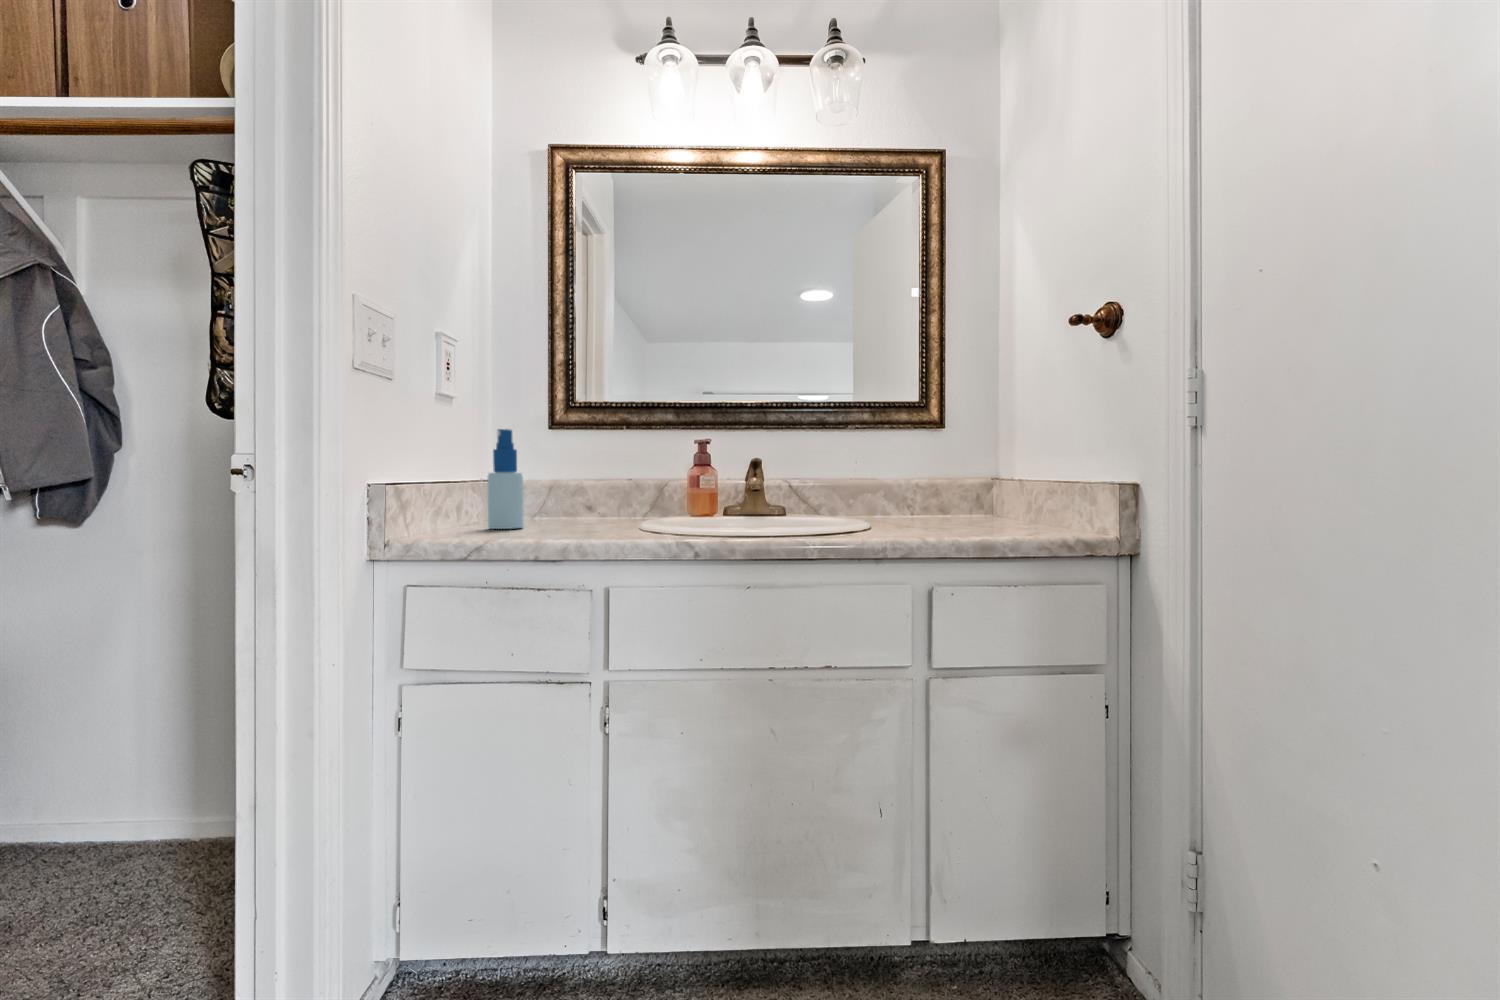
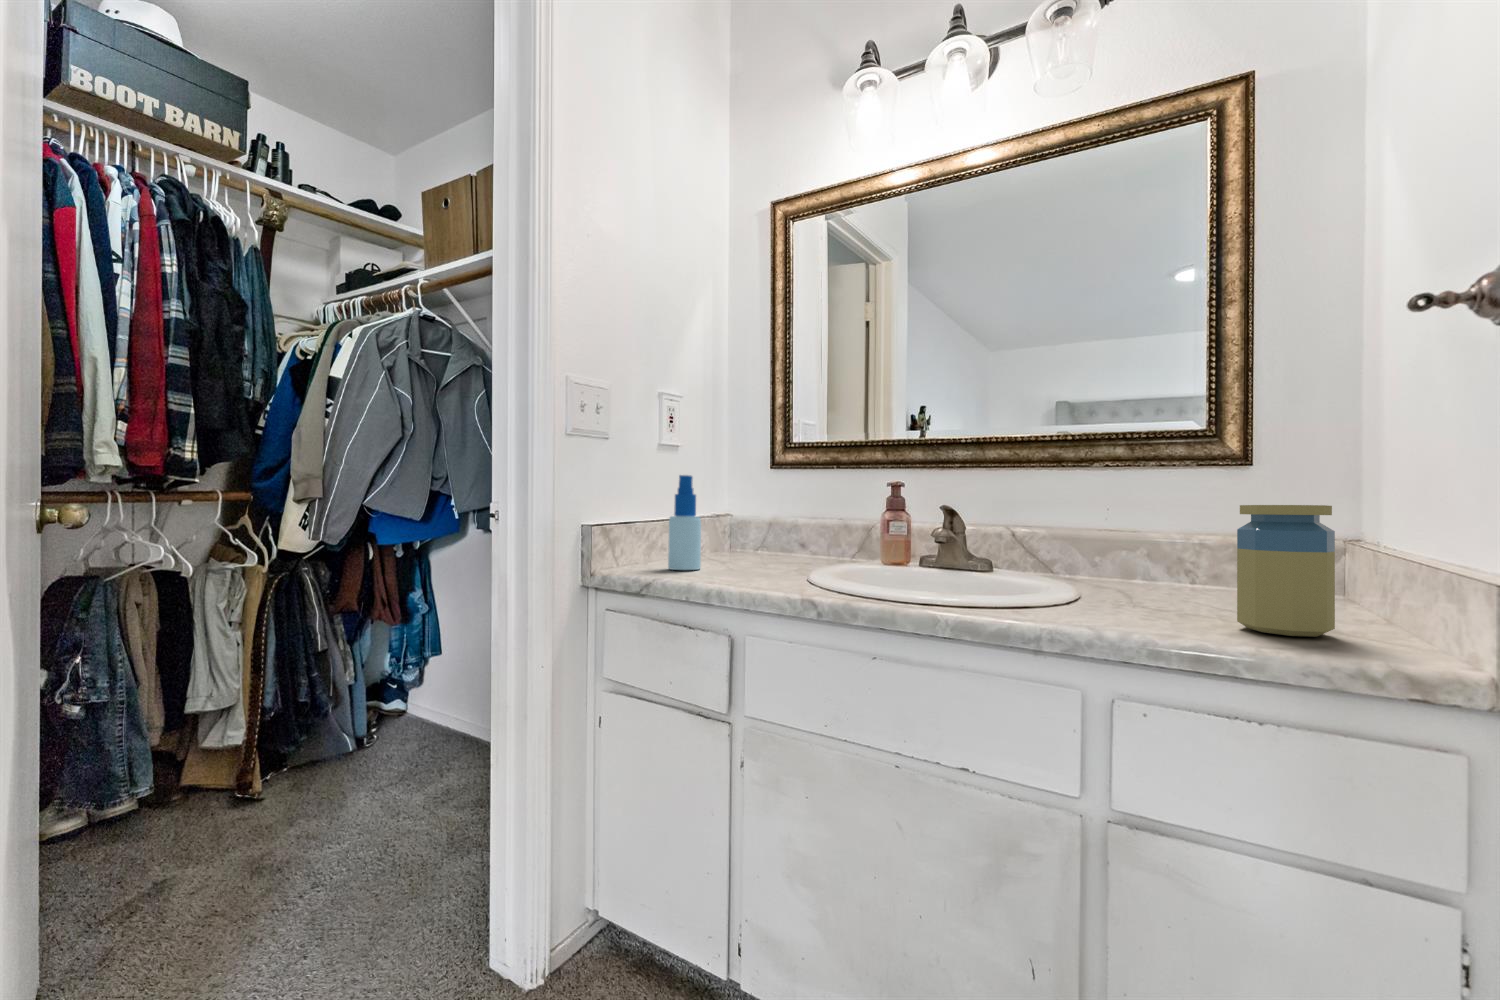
jar: none [985,454,1032,533] -> present [1237,505,1335,637]

